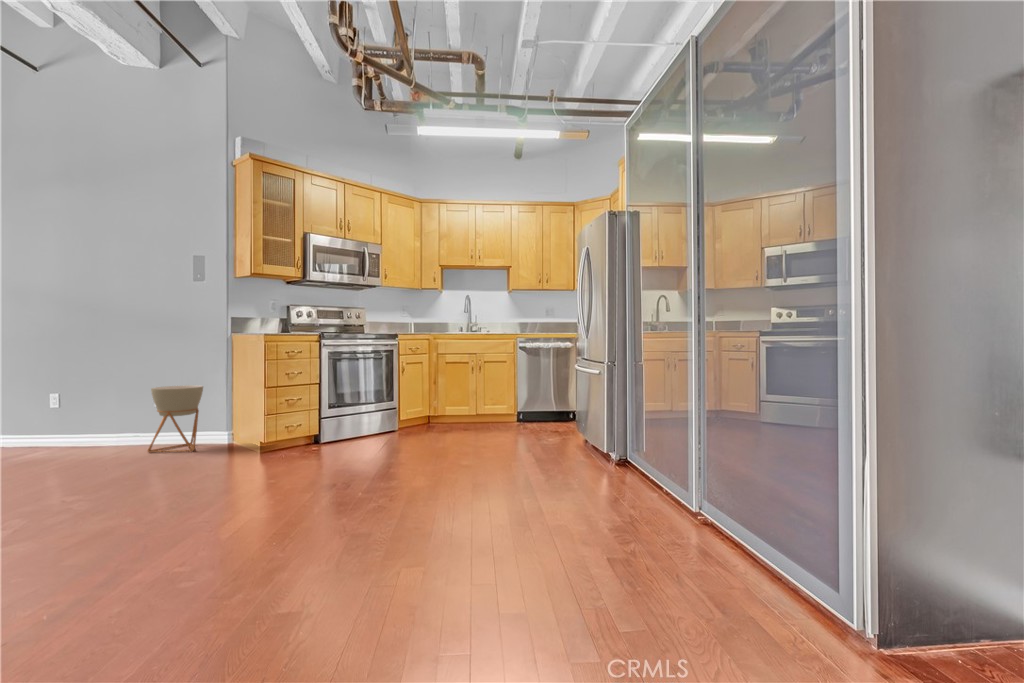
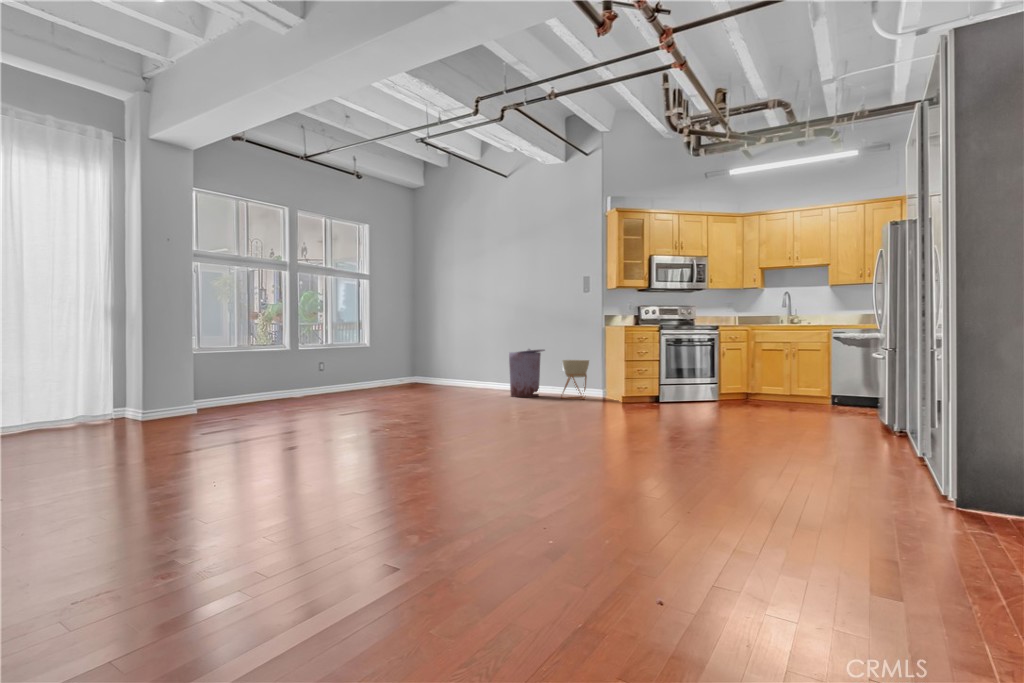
trash can: none [35,371,118,459] -> present [509,349,545,397]

